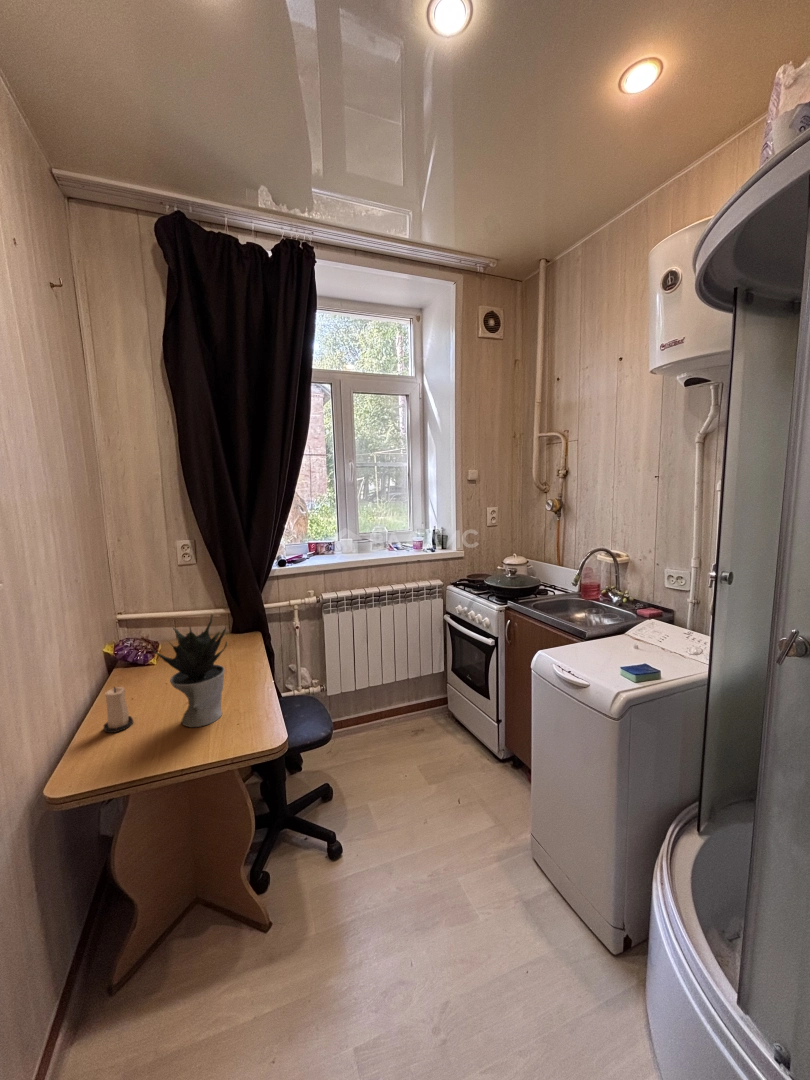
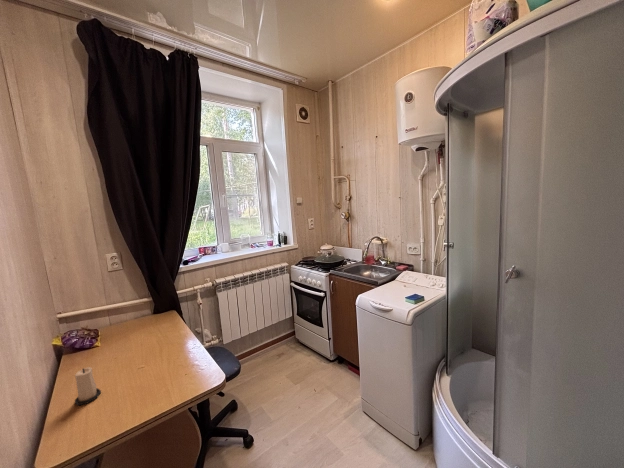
potted plant: present [151,615,227,727] -> none [117,301,178,385]

